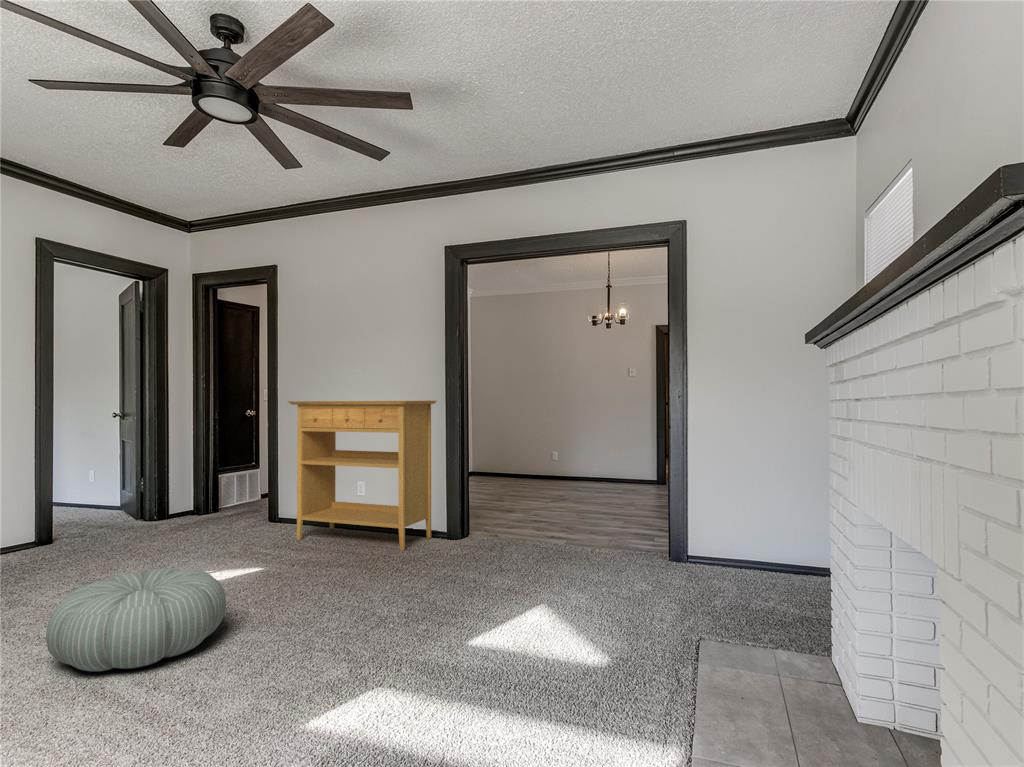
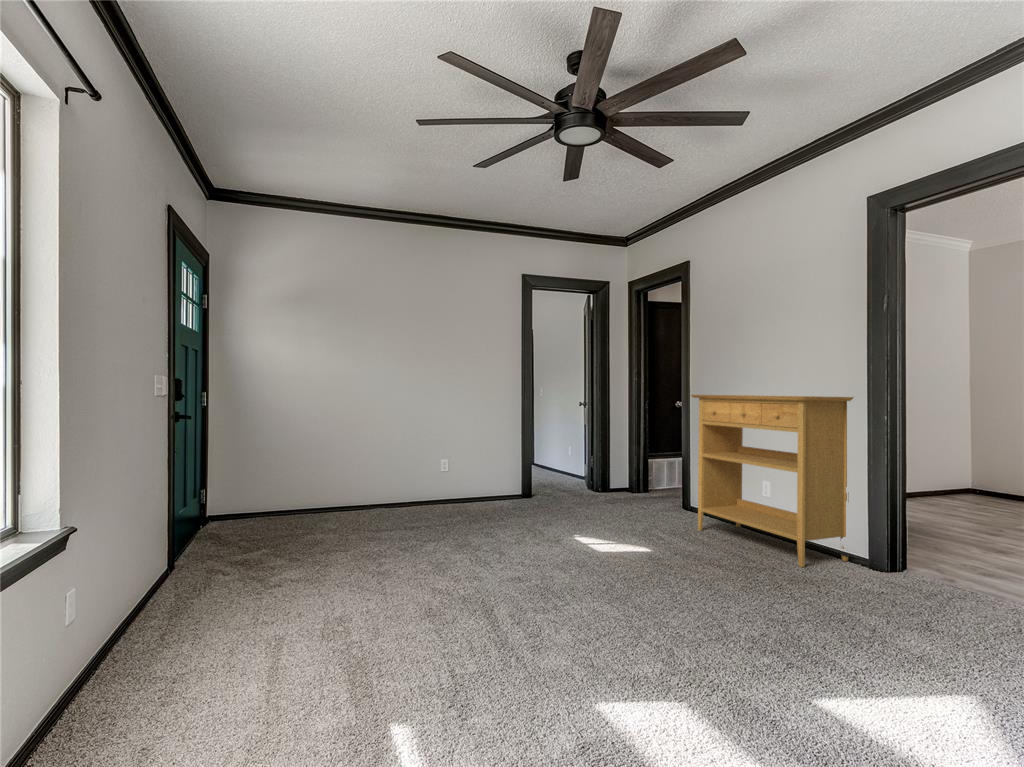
pouf: present [46,568,226,671] -> none [468,527,587,603]

